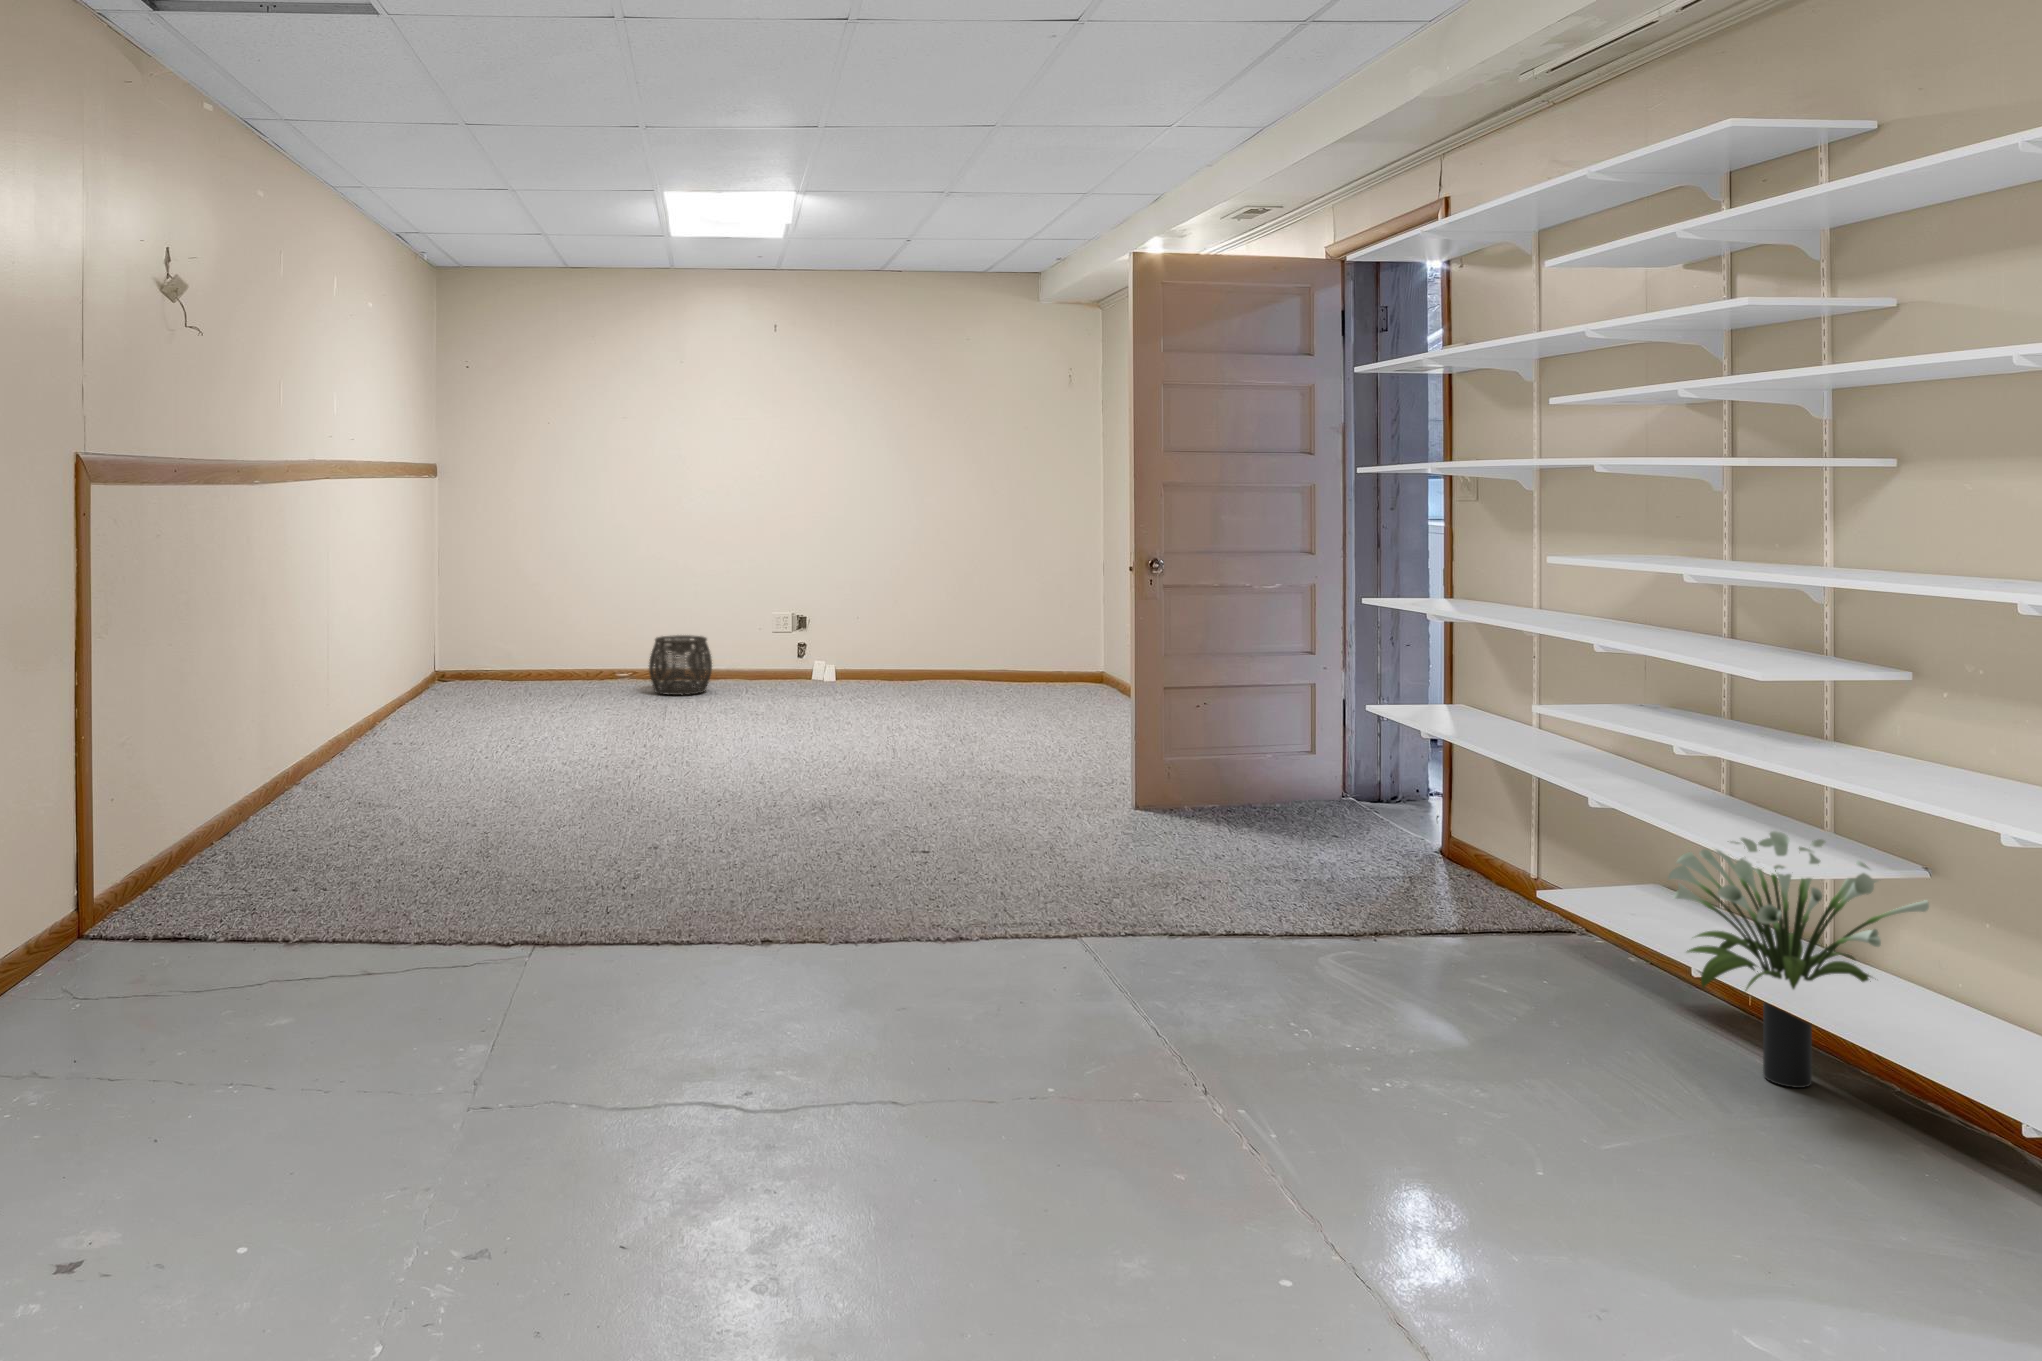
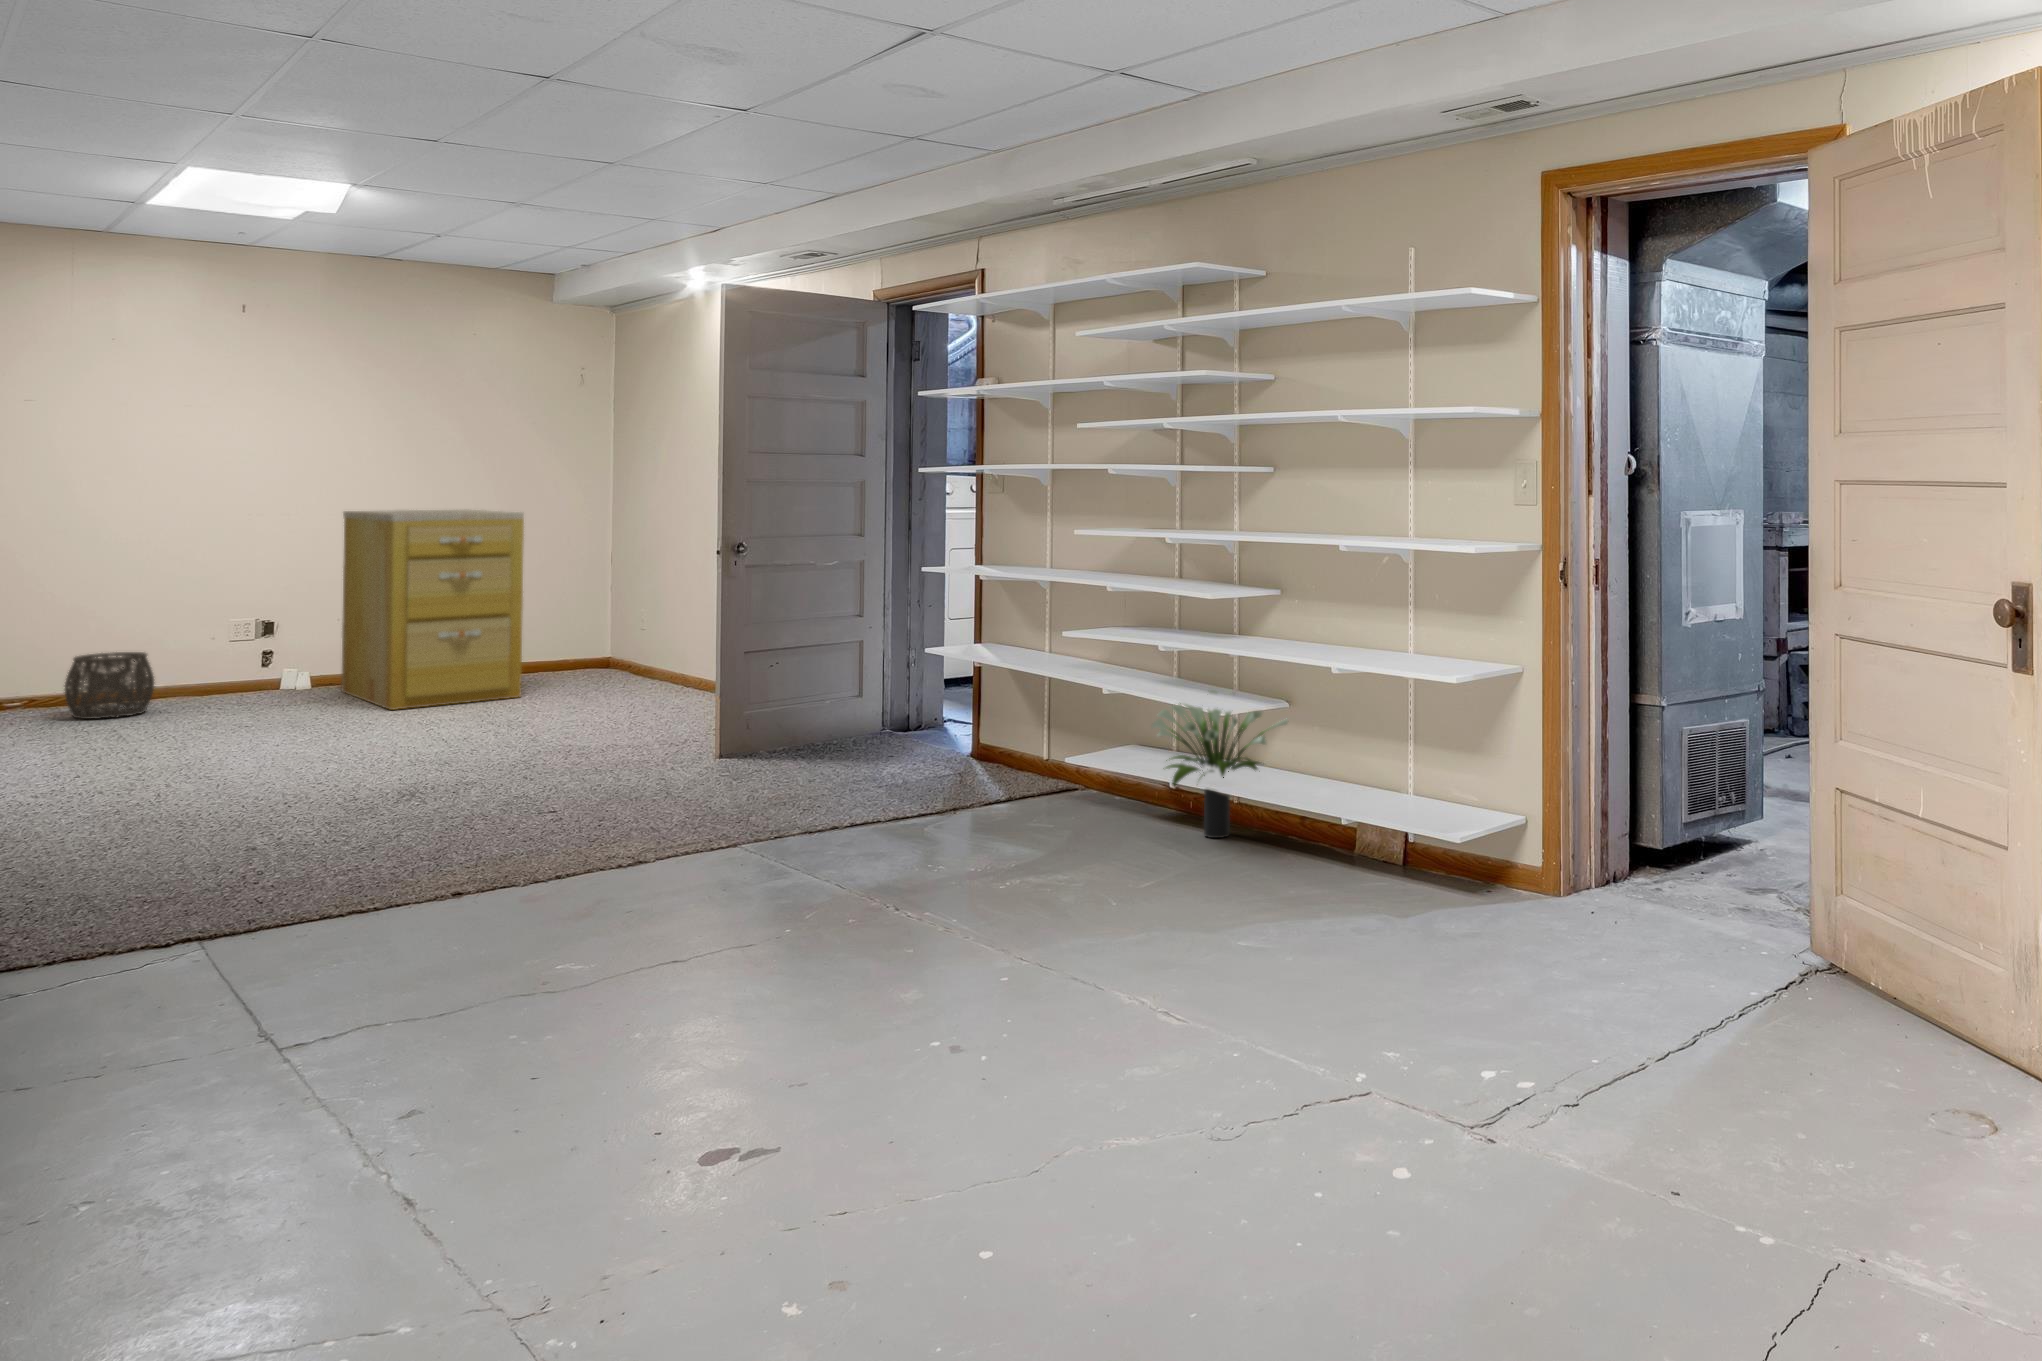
filing cabinet: none [858,511,999,711] -> present [341,510,524,710]

